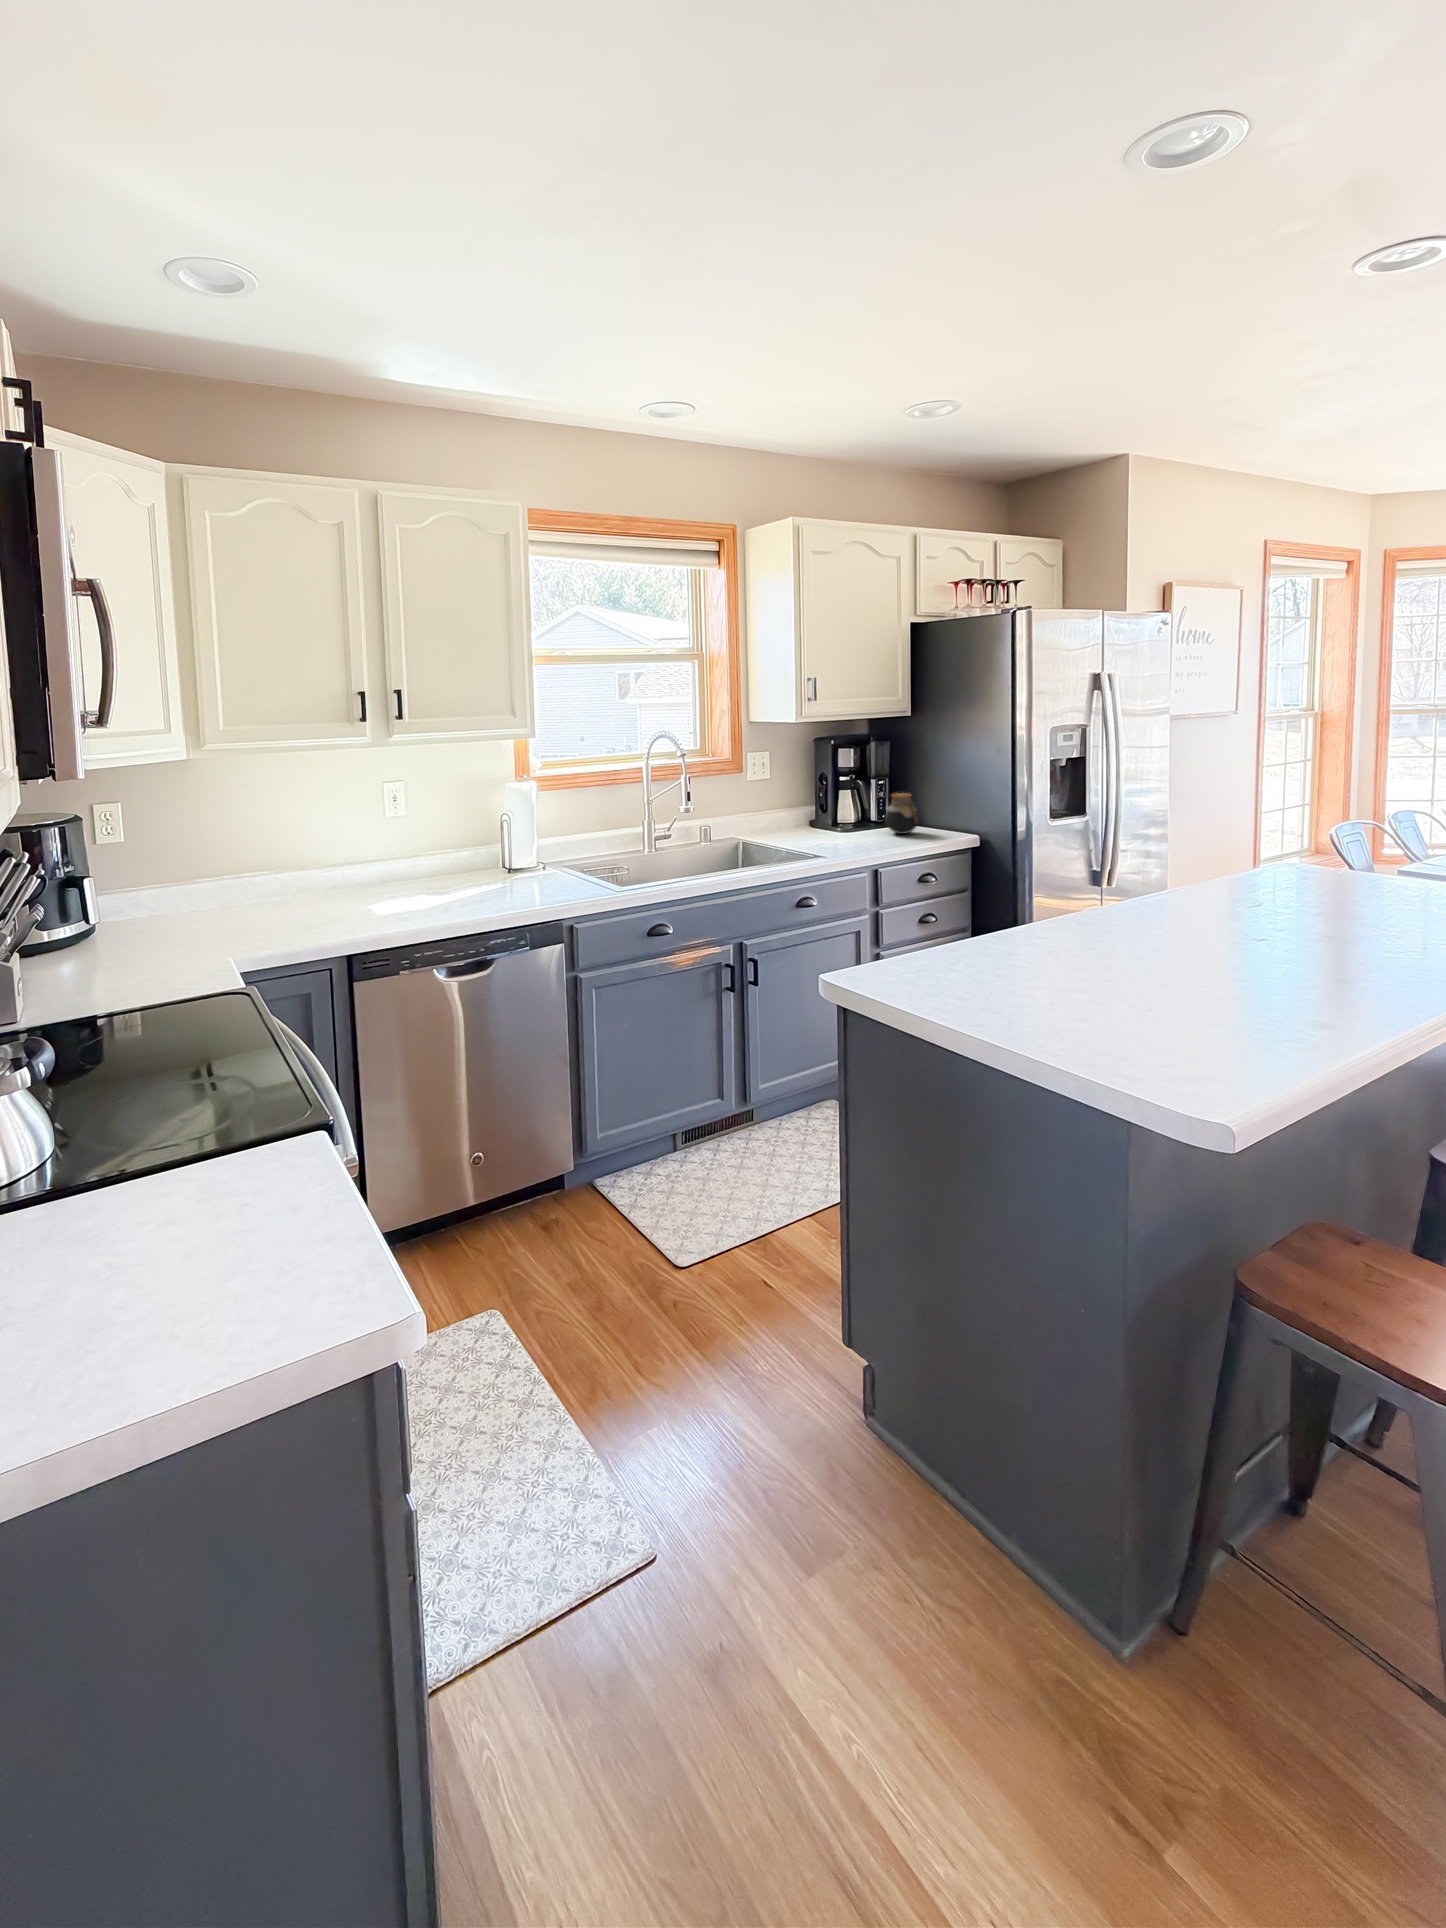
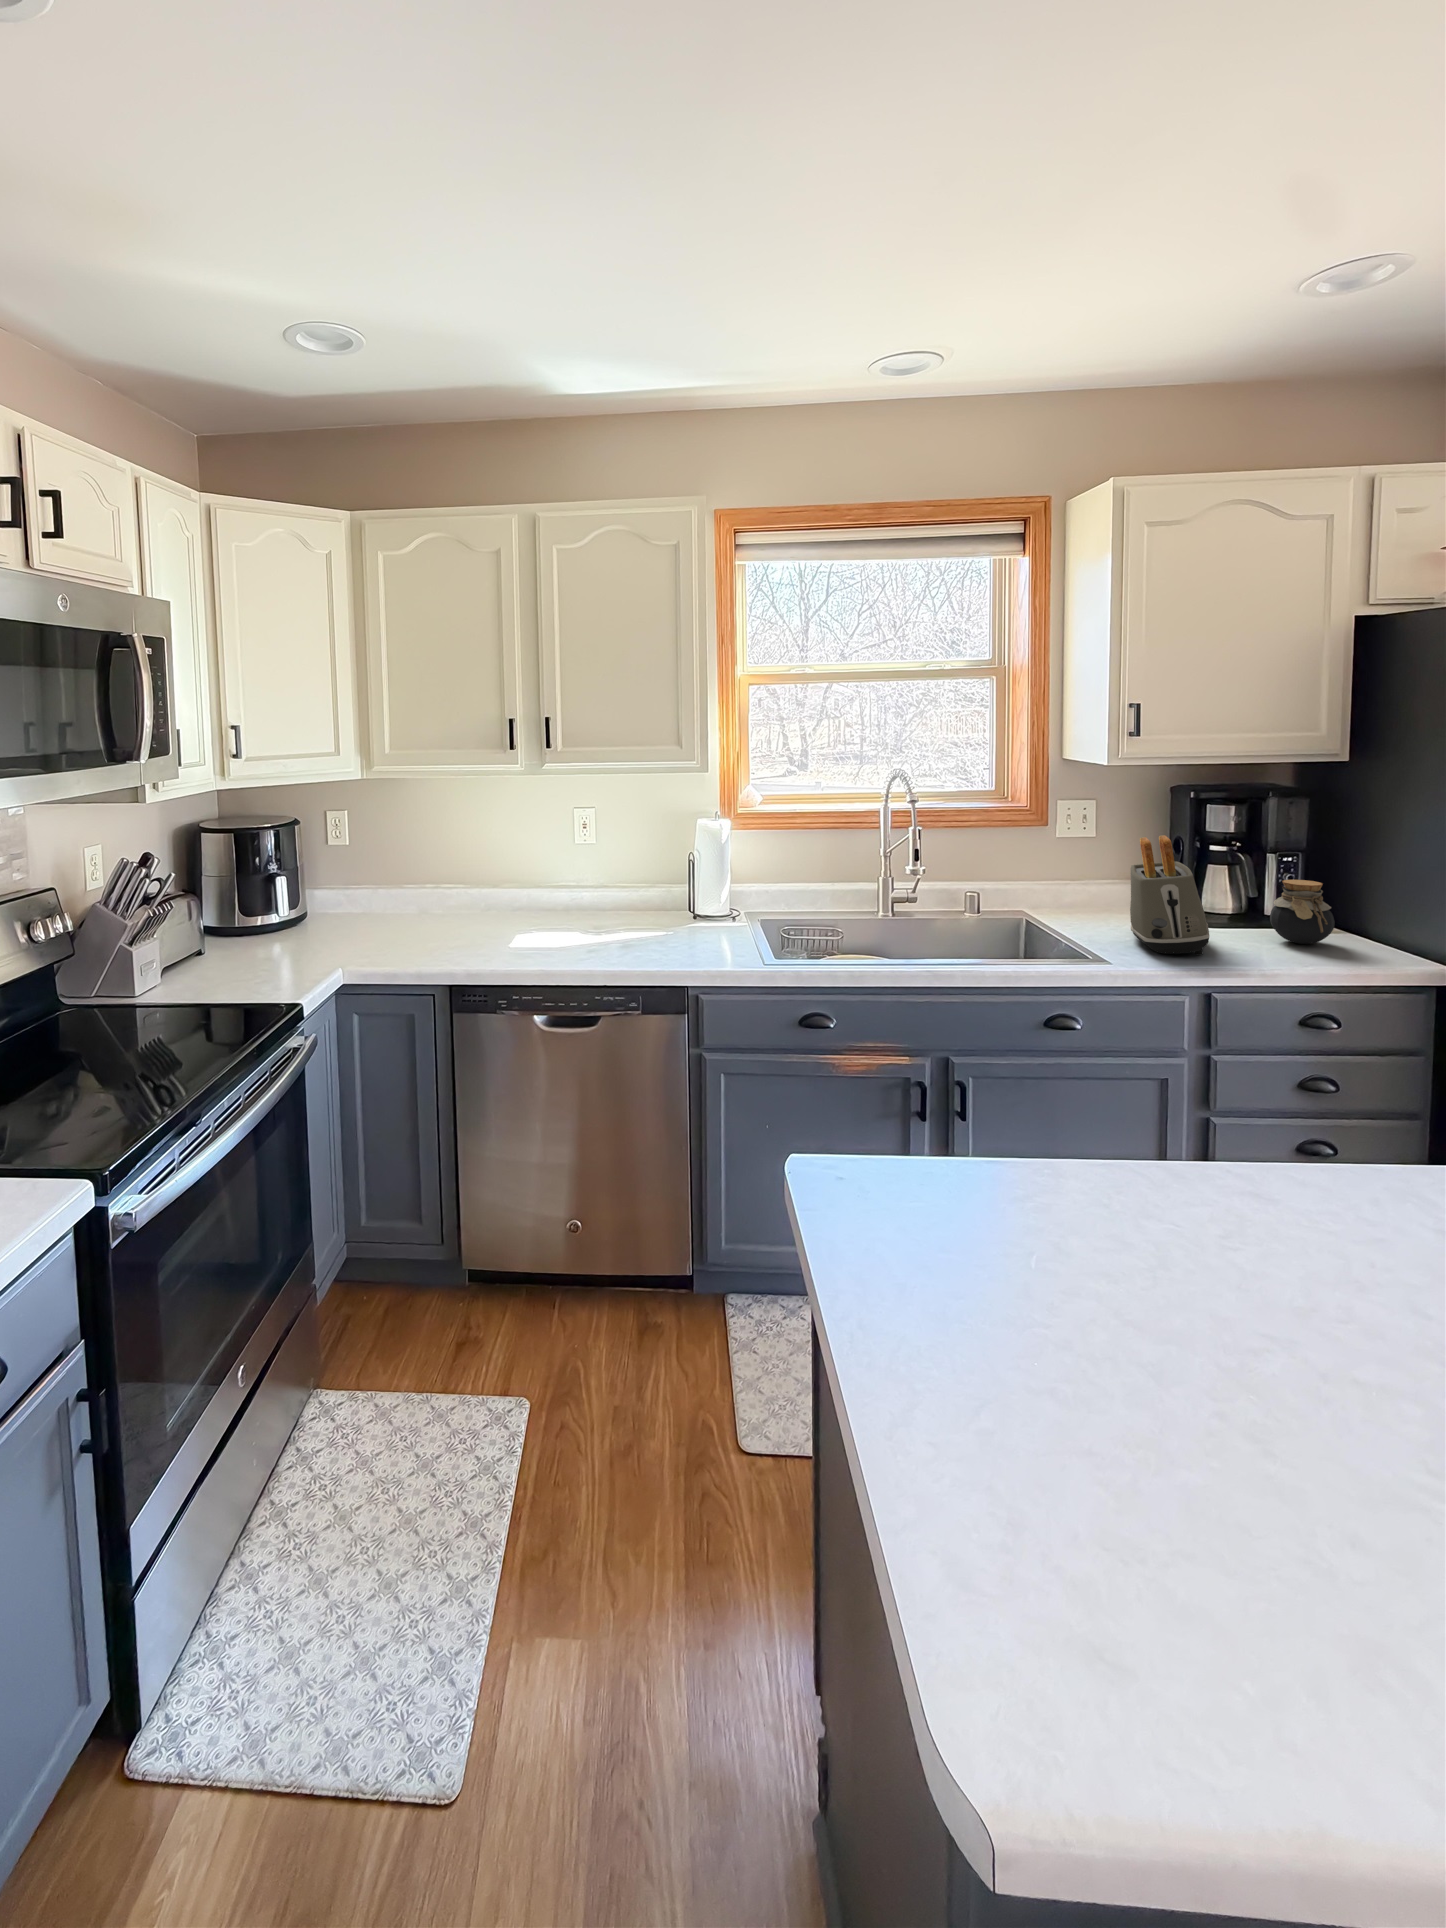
toaster: none [809,770,870,849] -> present [1130,835,1210,955]

